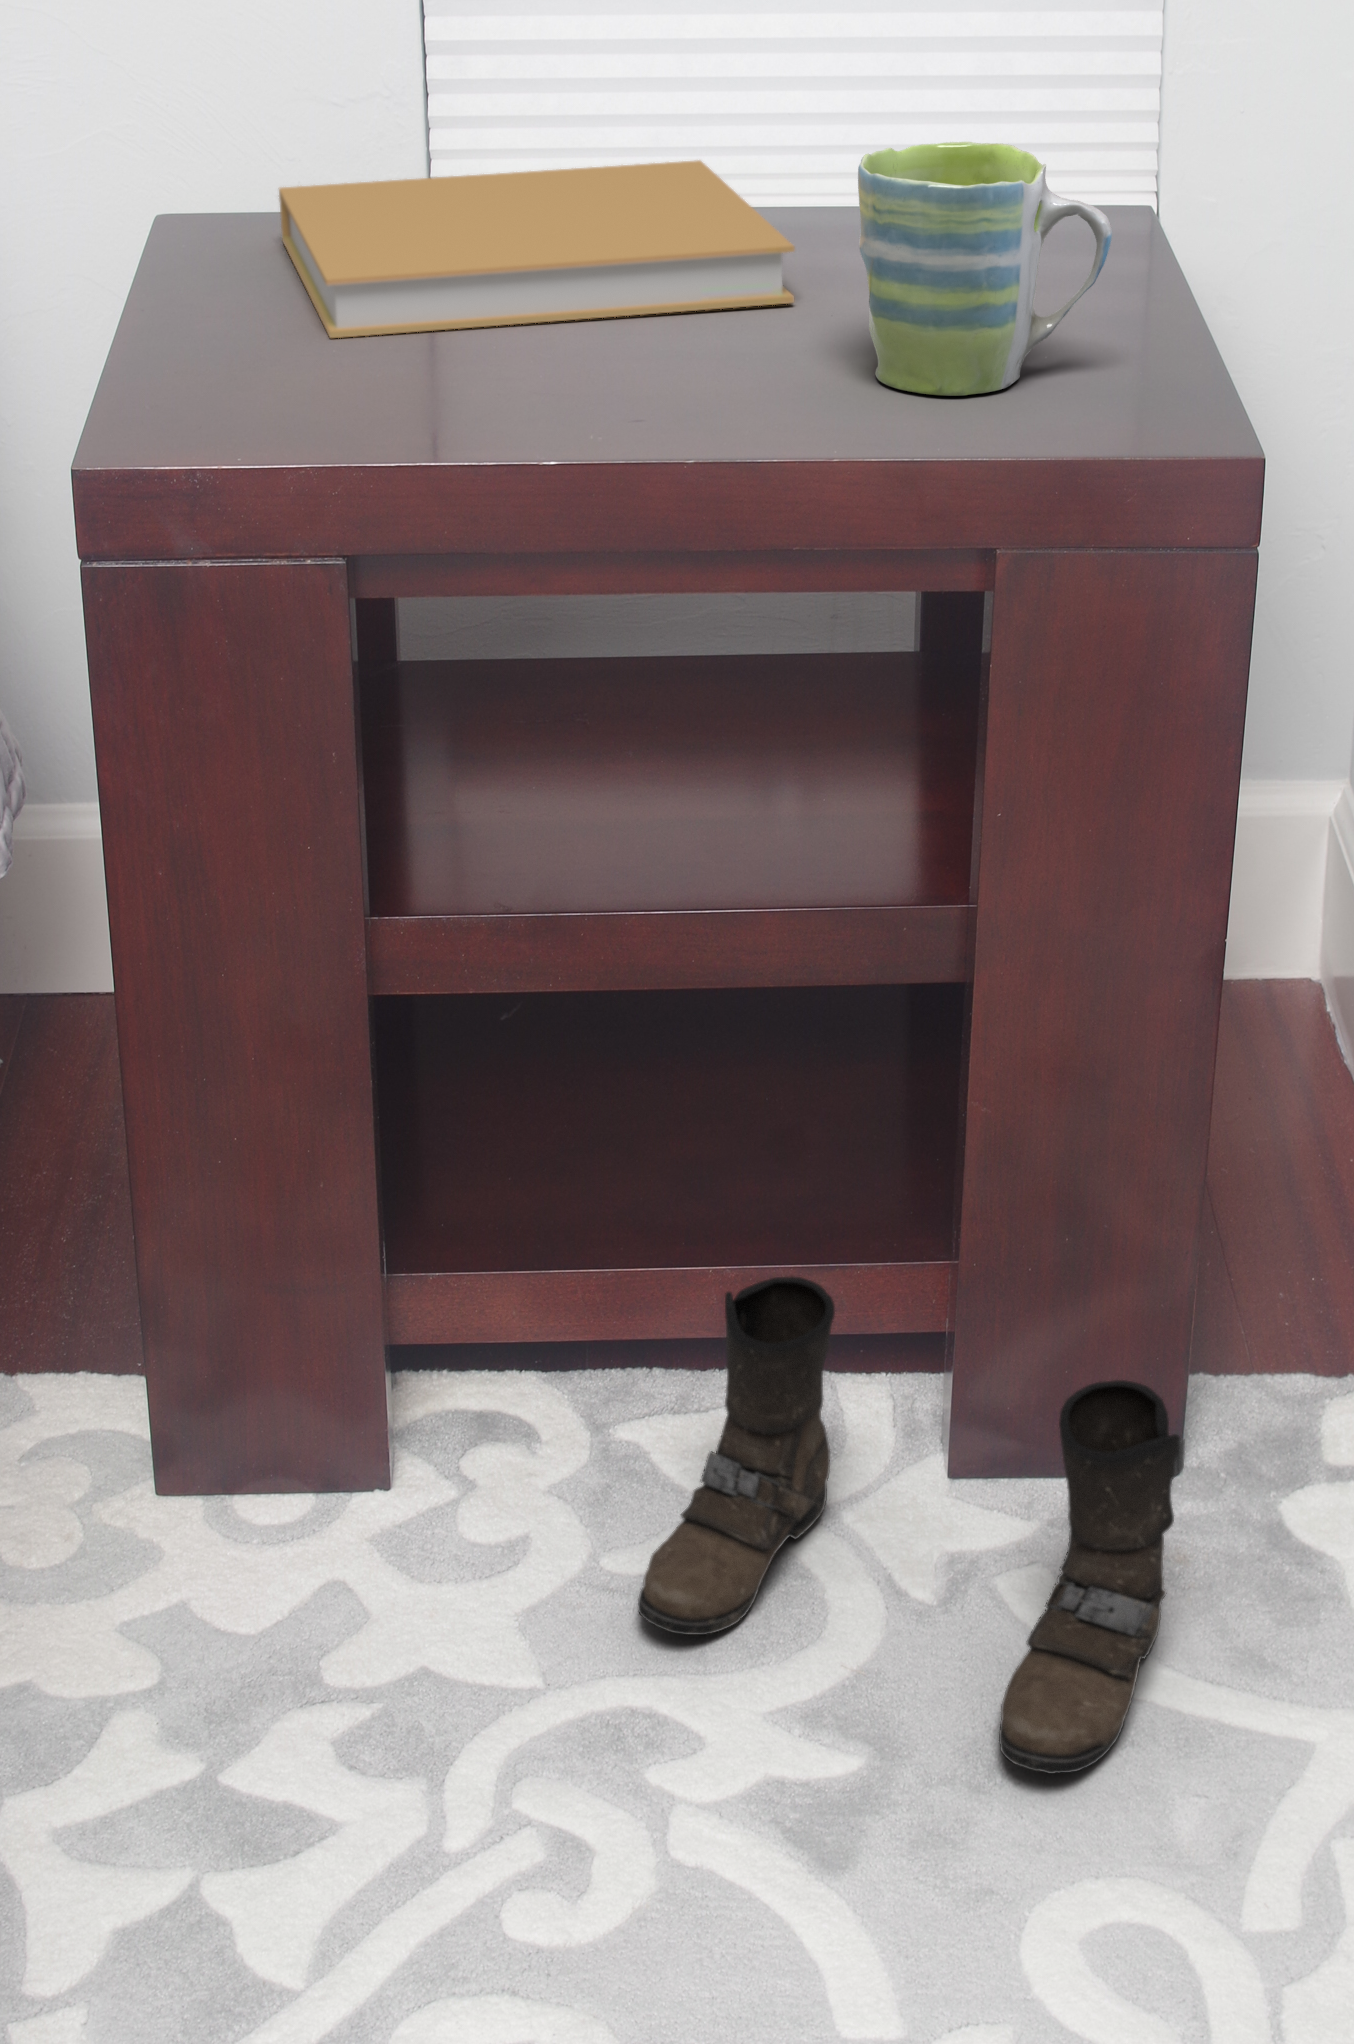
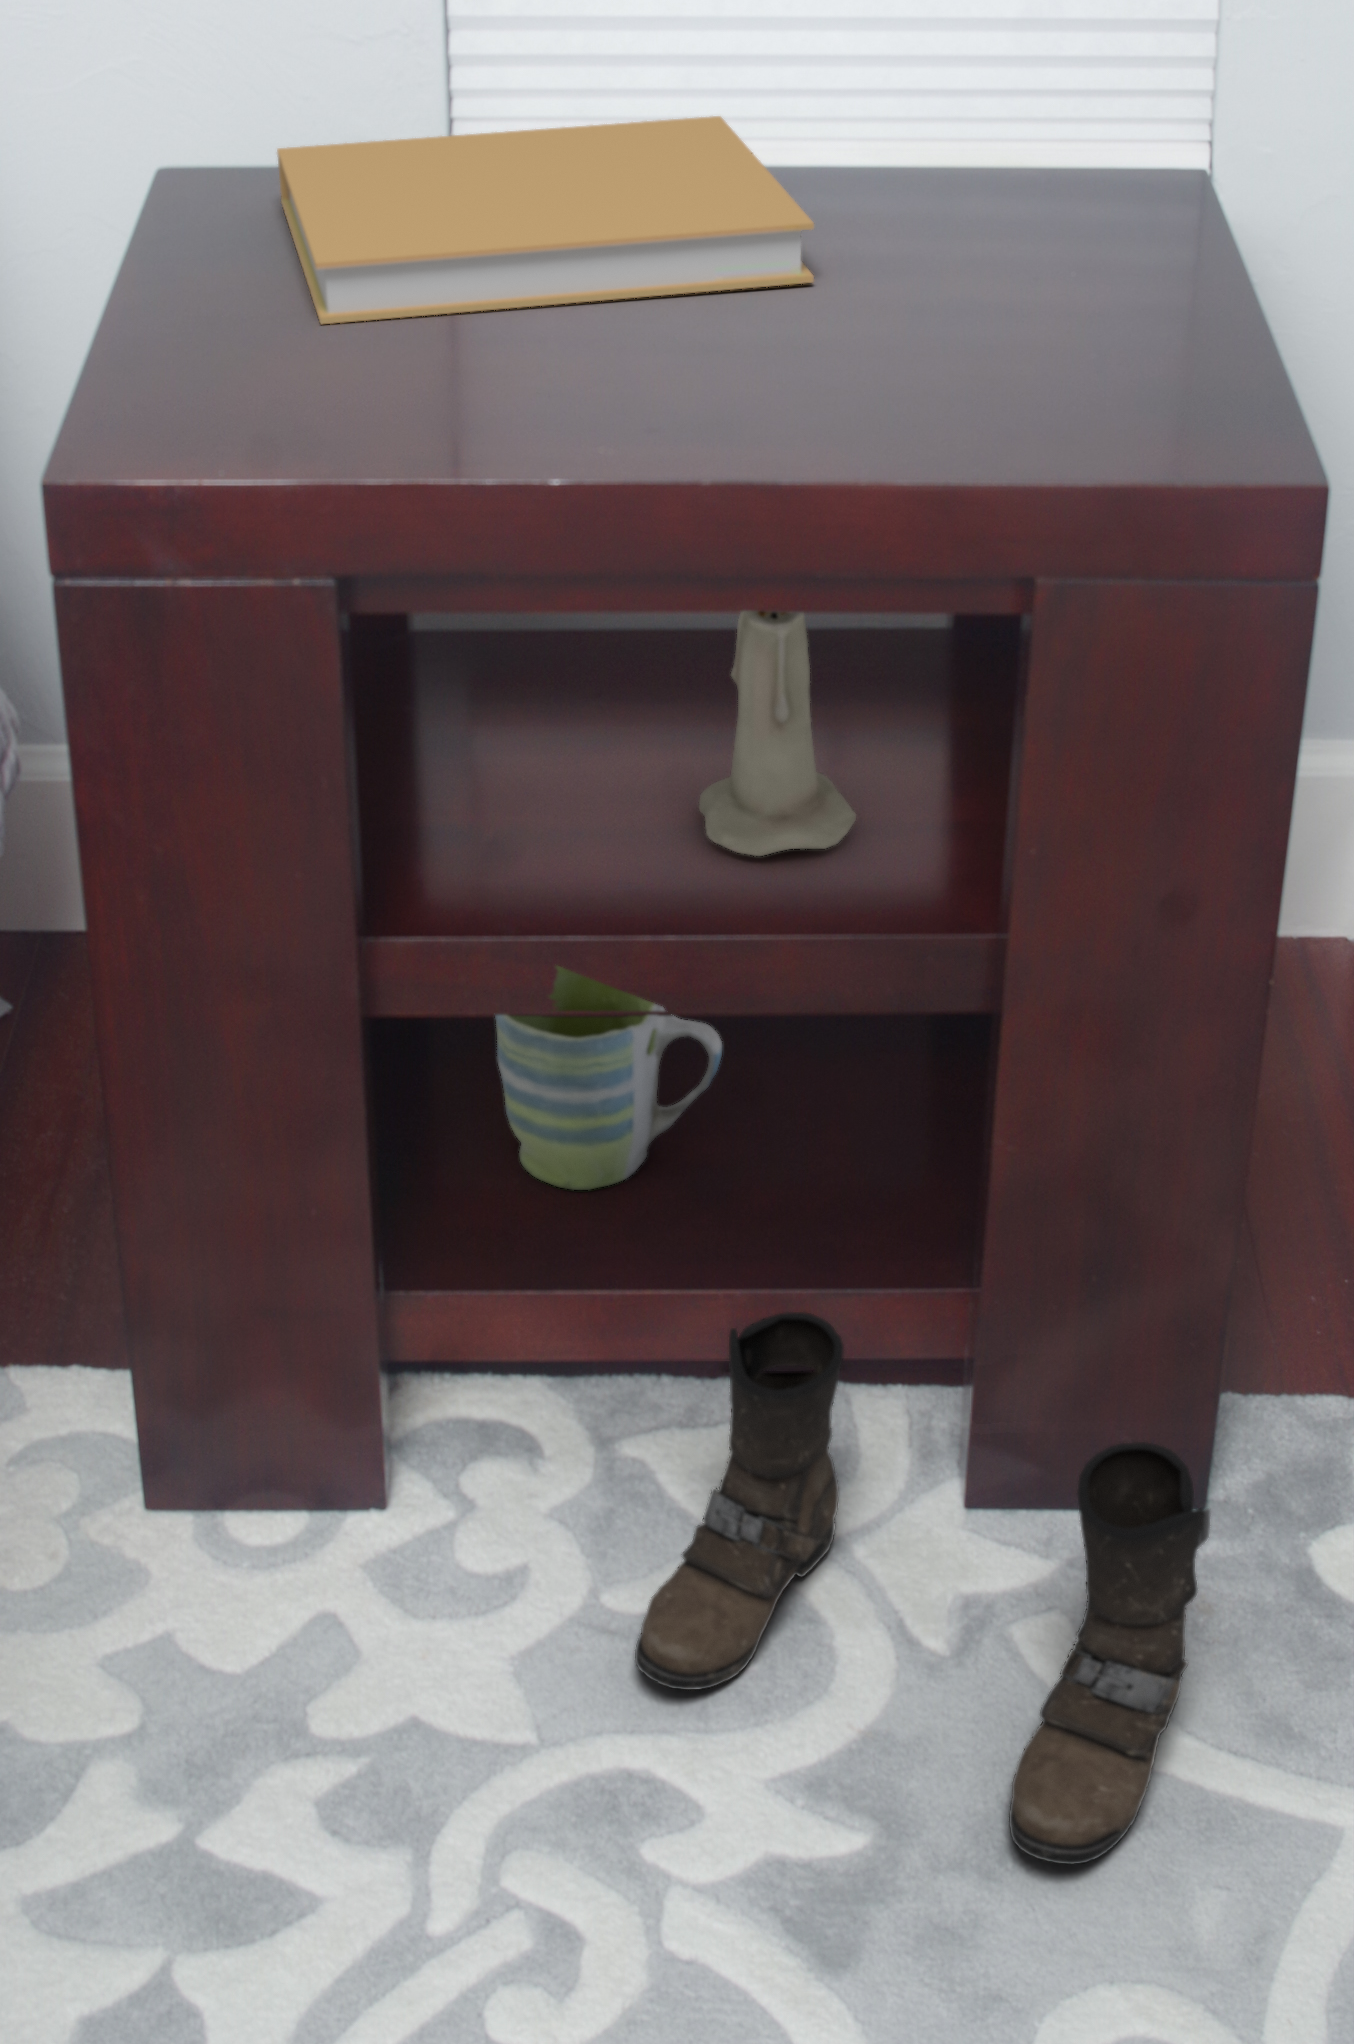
mug: present [858,142,1112,396] -> present [495,966,722,1190]
candle: none [689,545,840,842] -> present [699,611,856,856]

